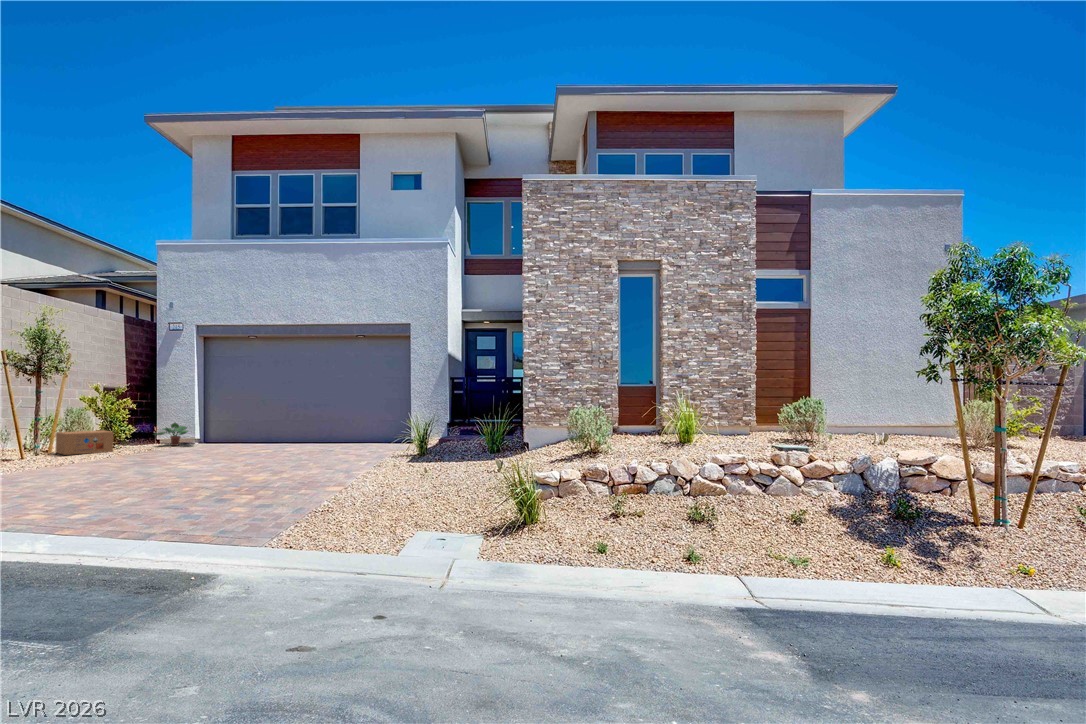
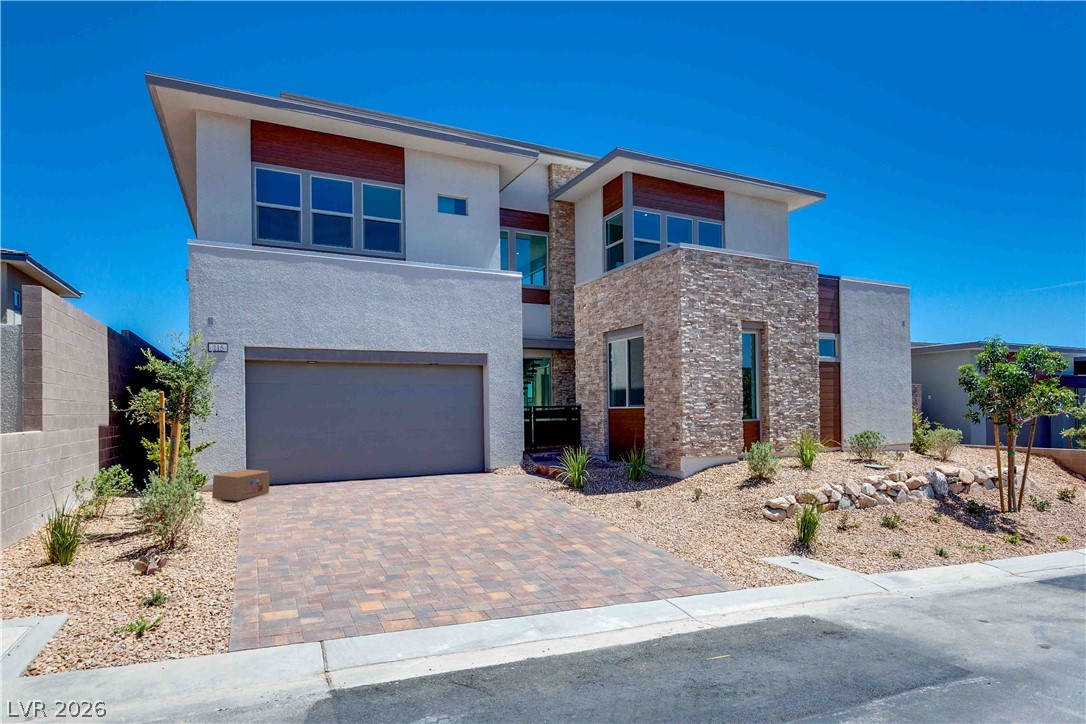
potted plant: present [154,423,188,446] -> none [291,457,329,482]

